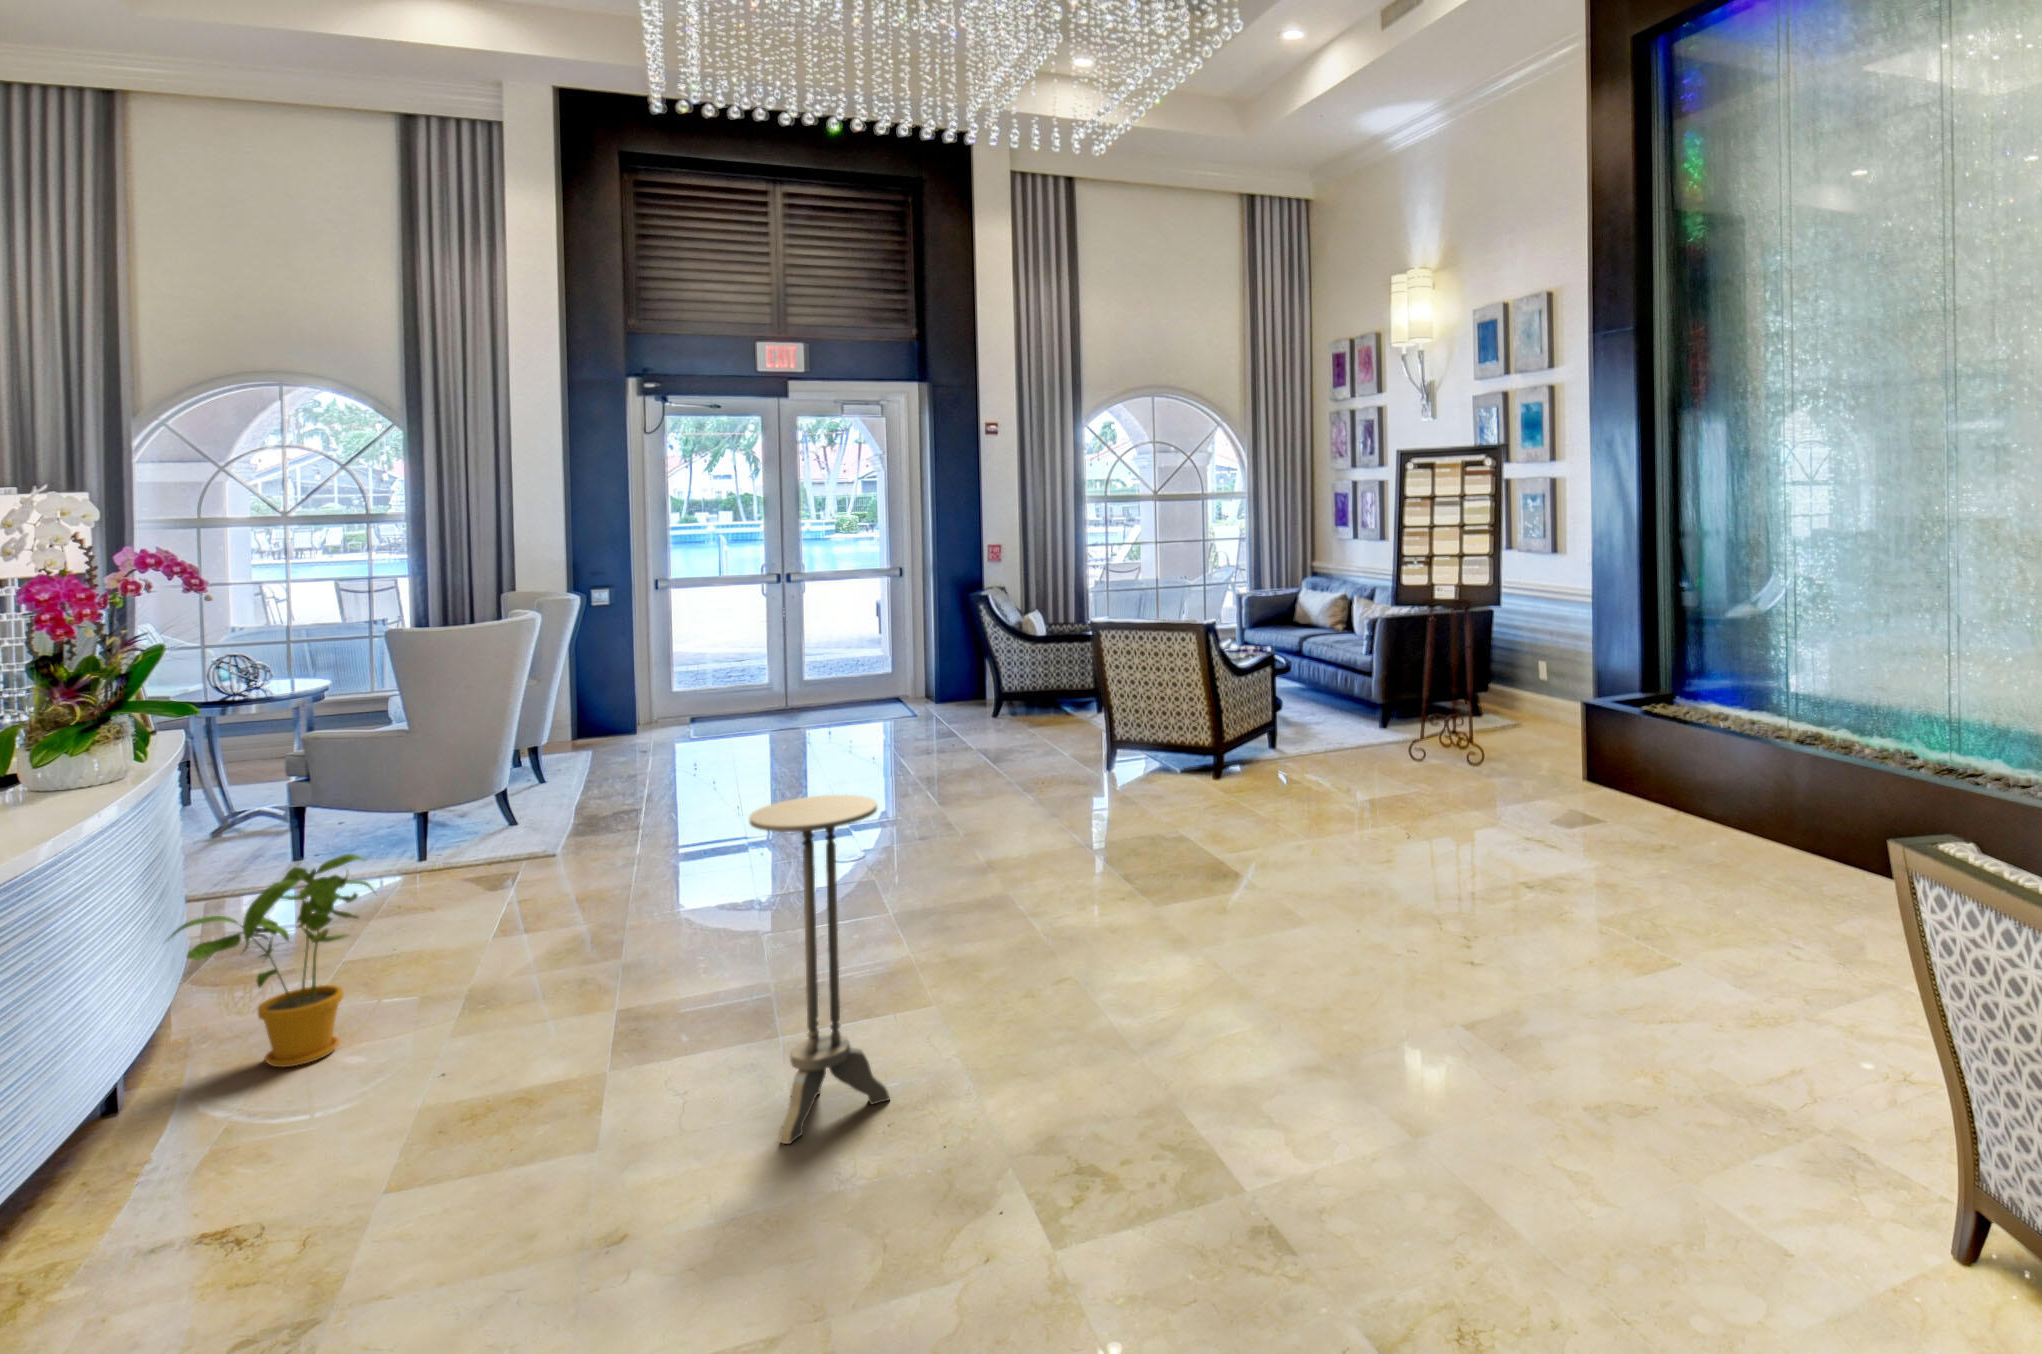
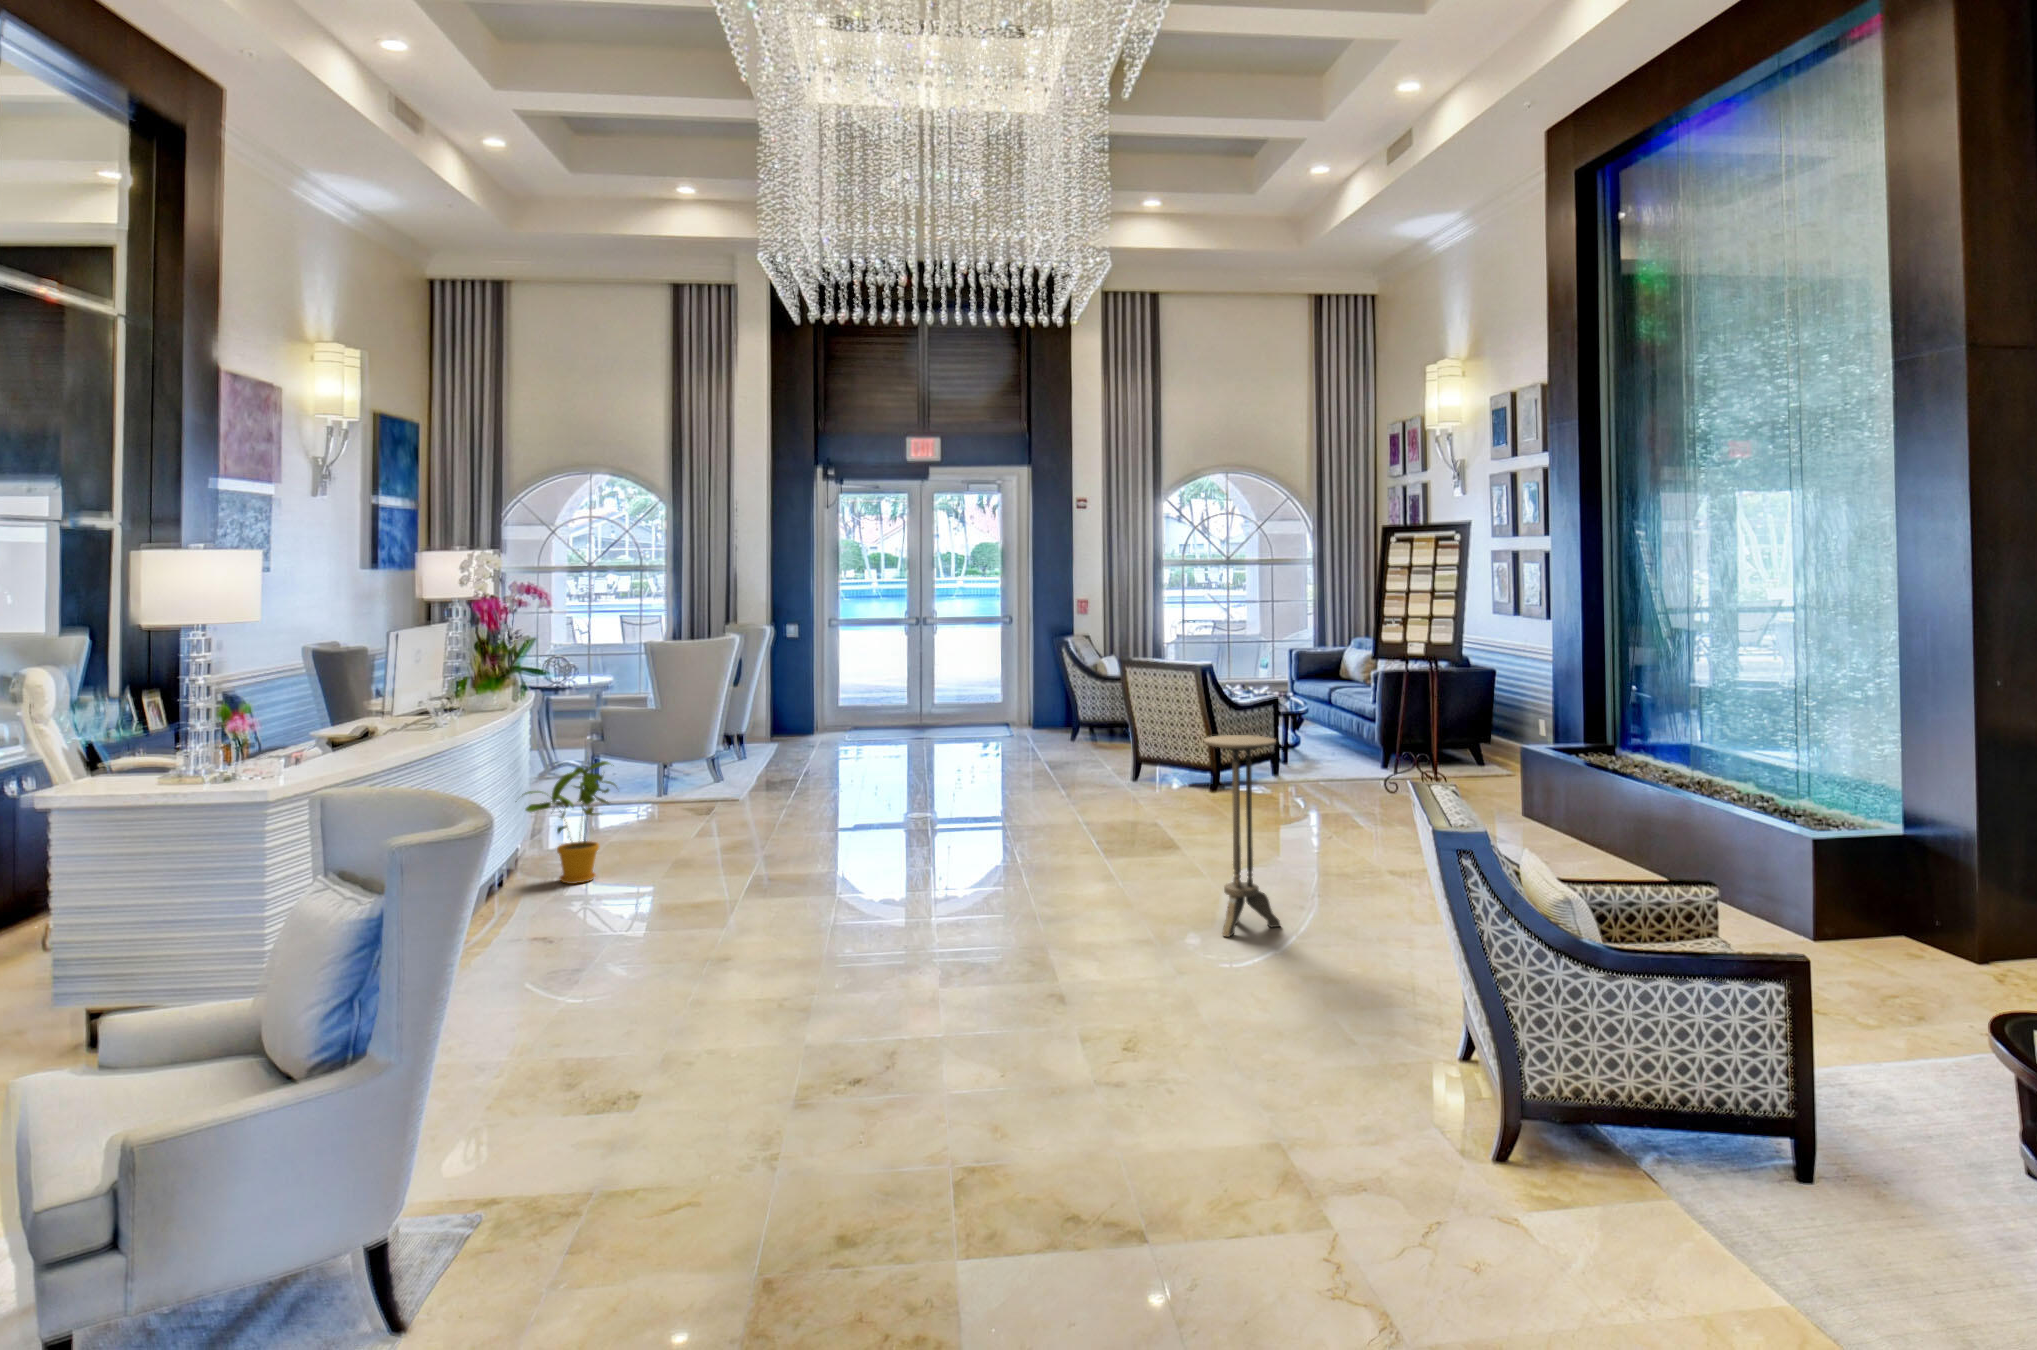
side table: present [749,795,889,1144] -> present [1204,735,1280,937]

